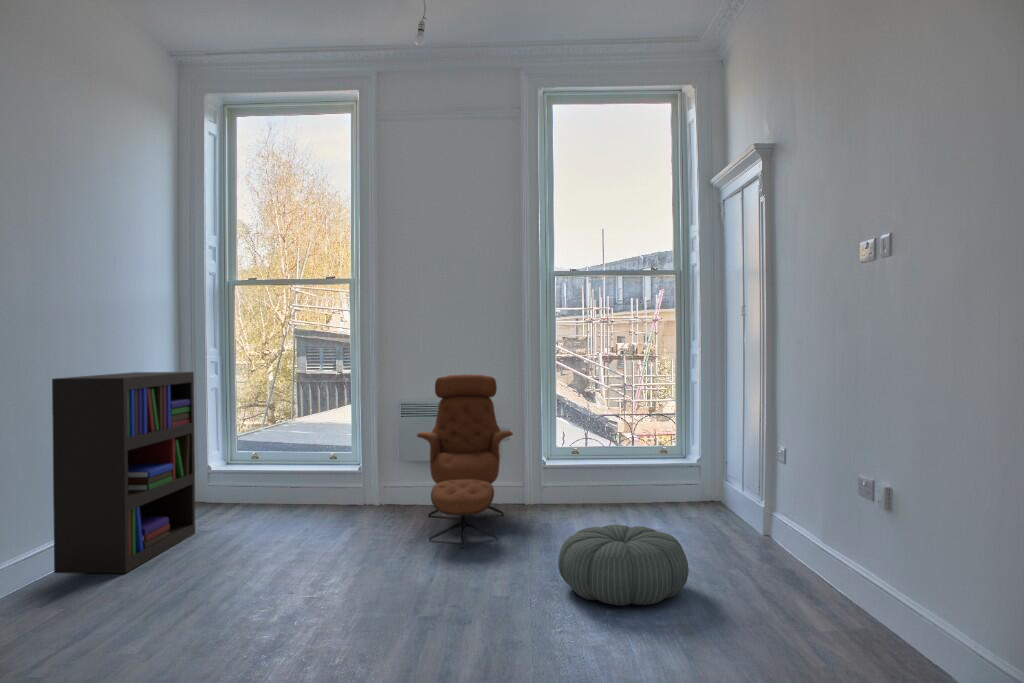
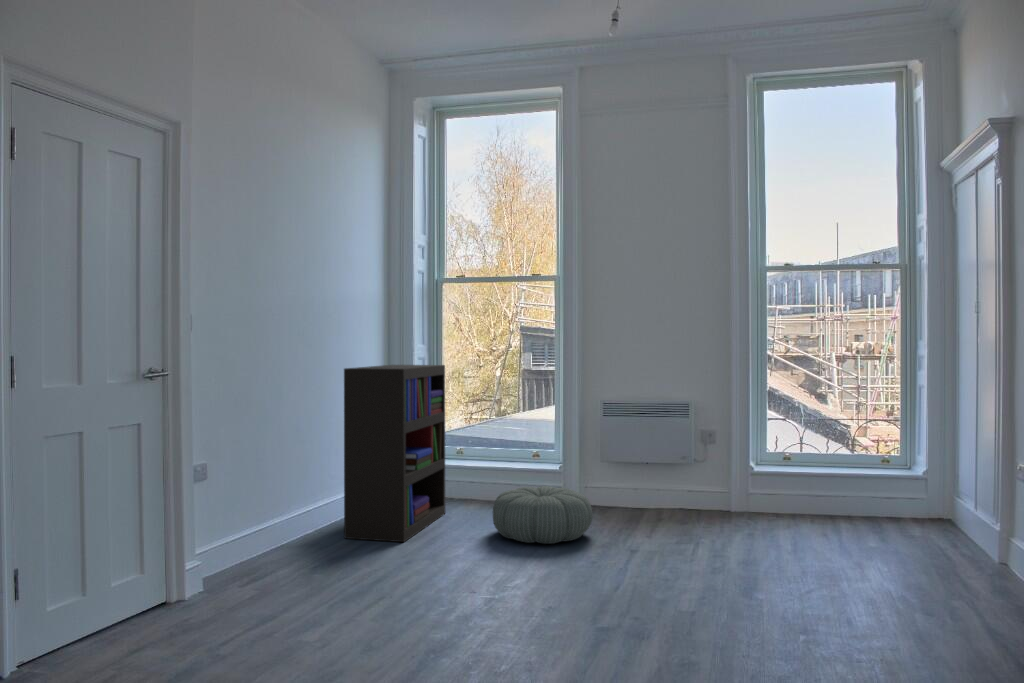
lounge chair: present [417,374,513,549] -> none [648,372,746,542]
pouf: present [558,525,689,606] -> present [493,486,592,544]

